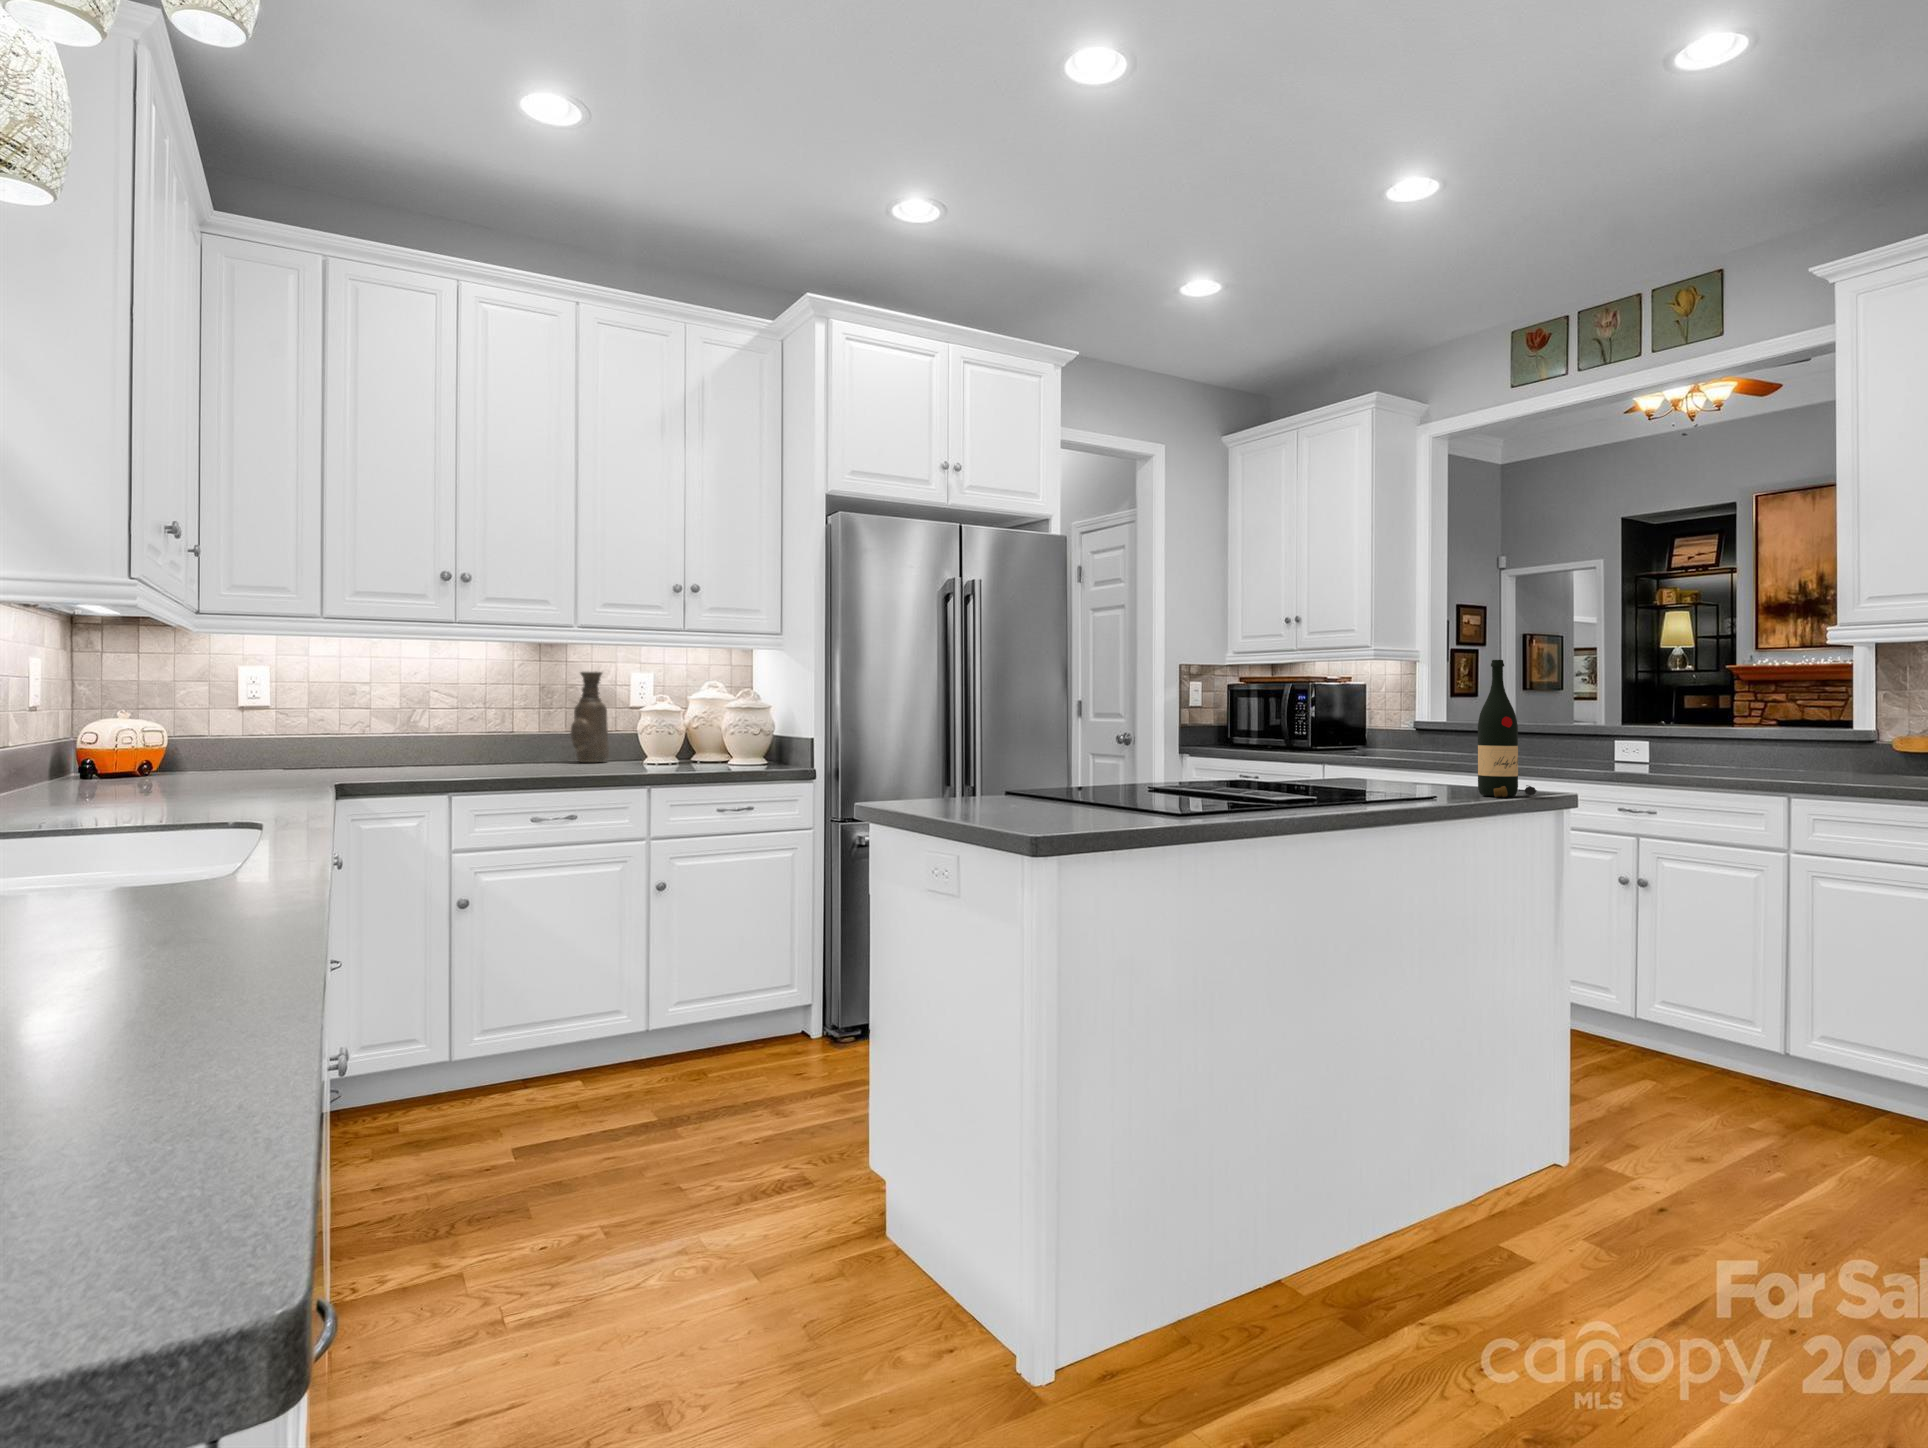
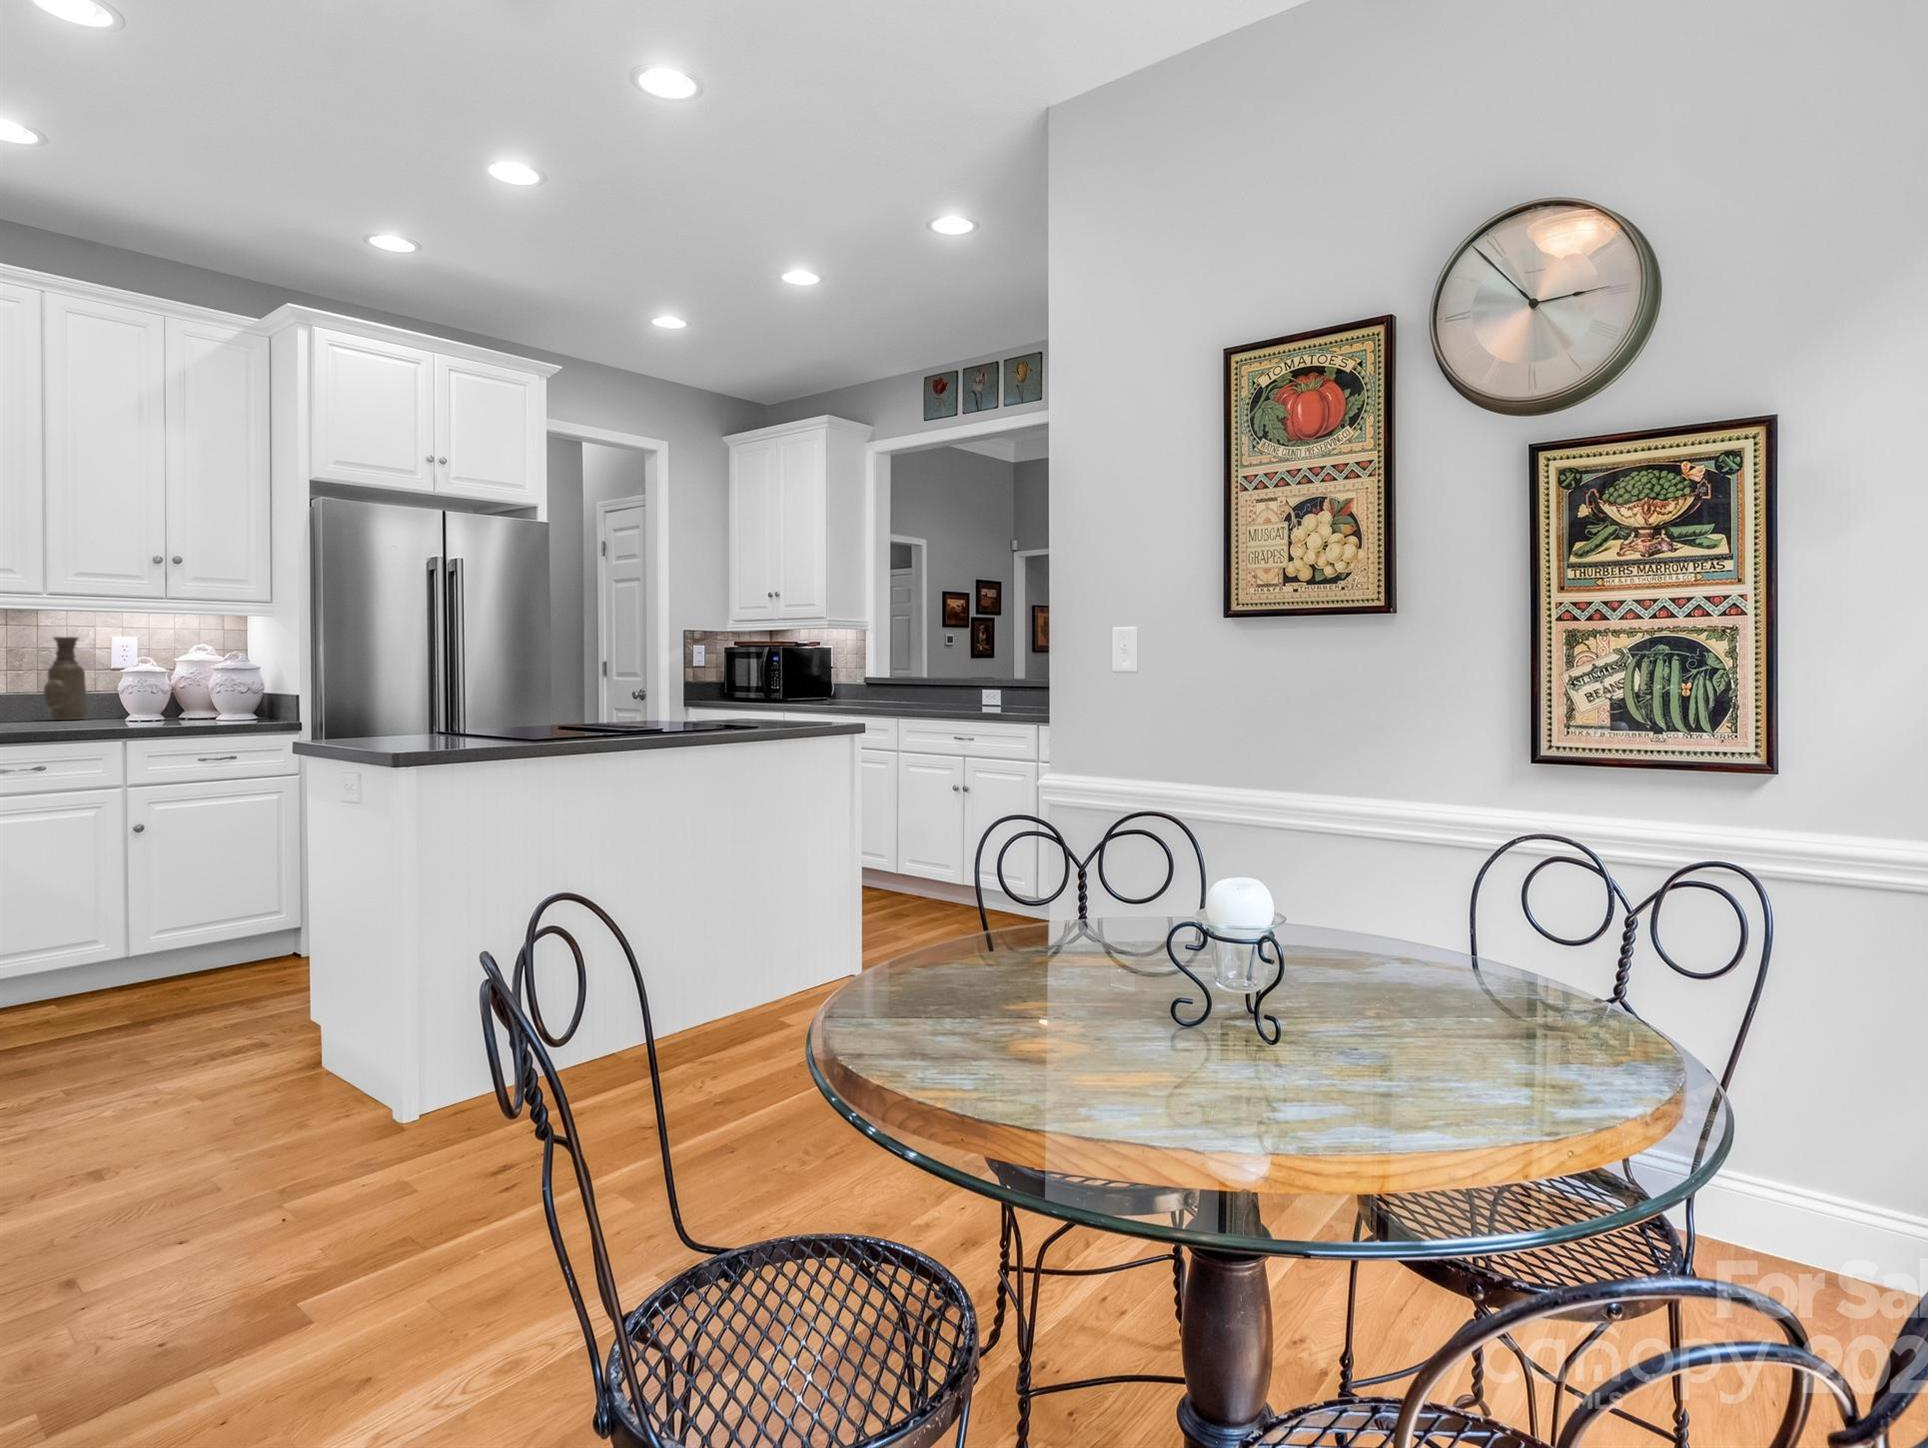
wine bottle: present [1478,660,1537,797] -> none [790,635,827,728]

